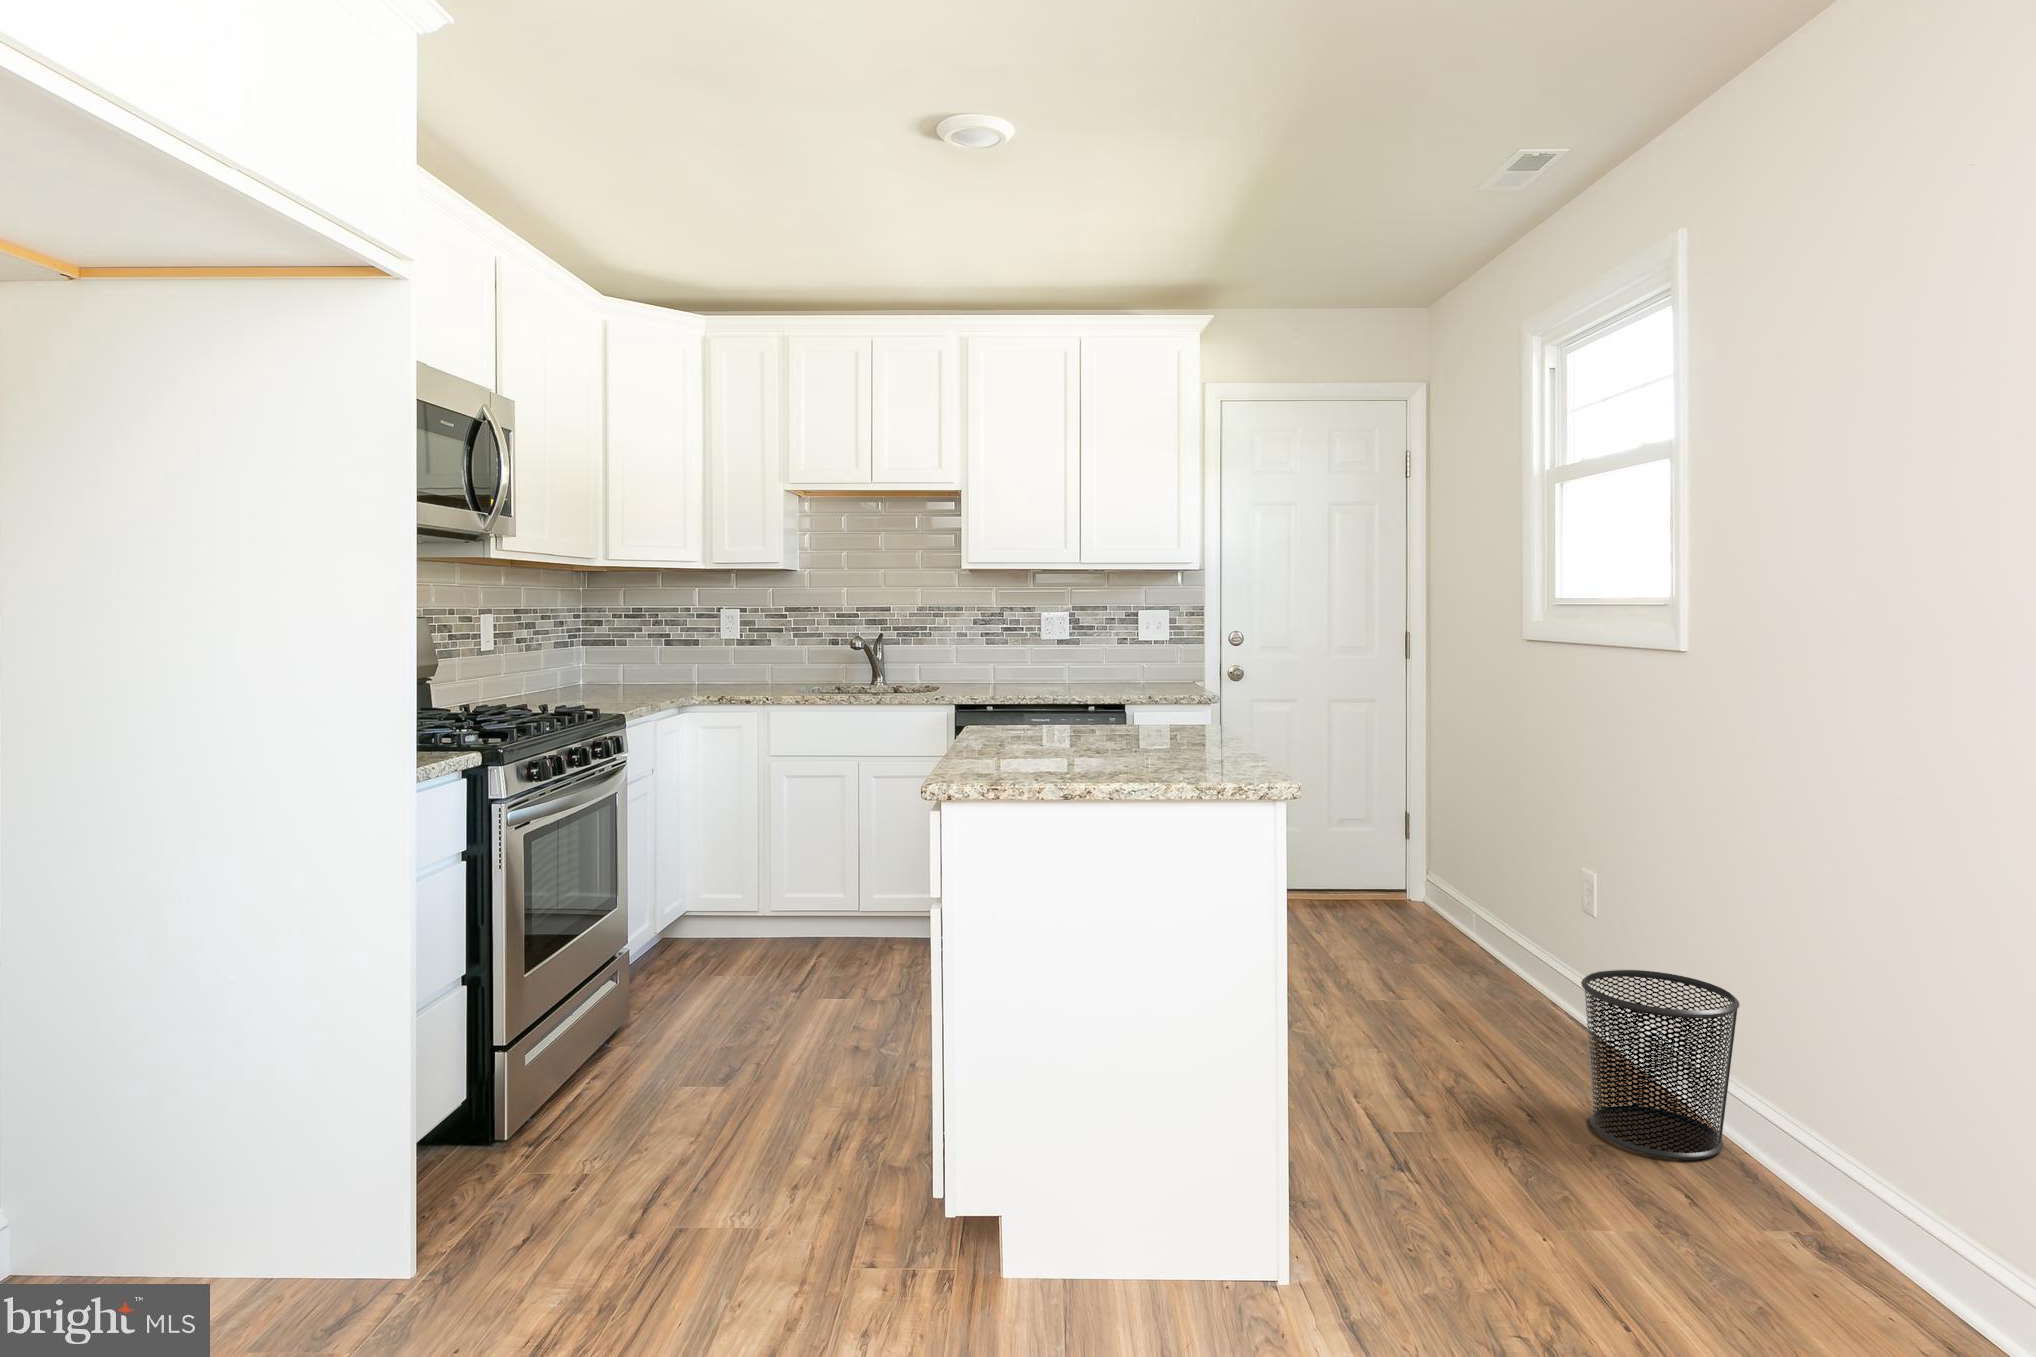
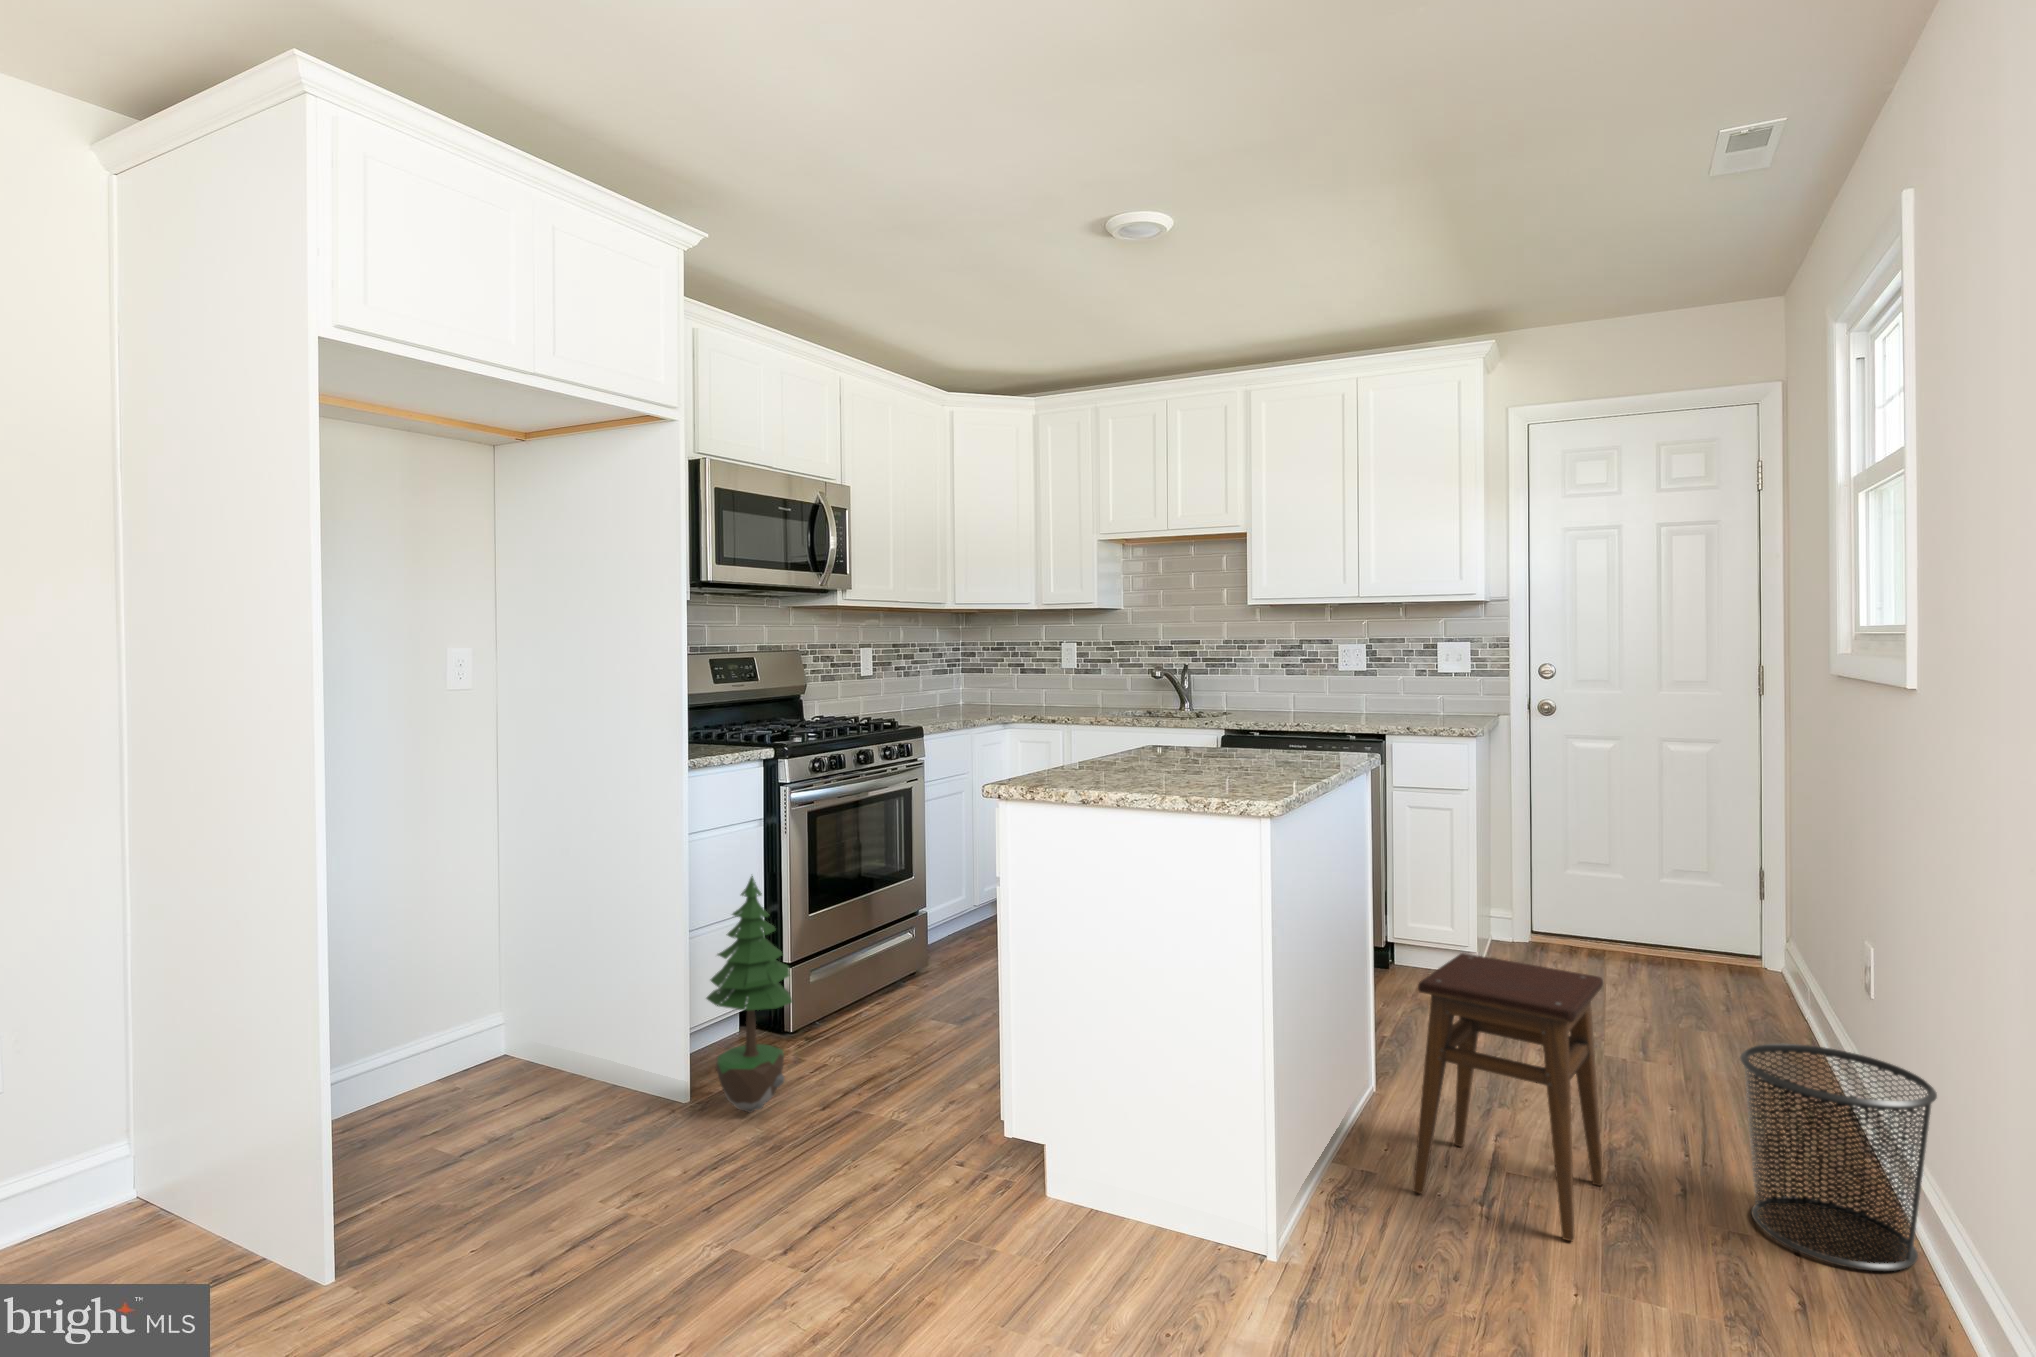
stool: none [1332,924,1500,1191] -> present [1413,953,1603,1241]
potted tree: none [464,931,595,1266] -> present [706,876,792,1113]

